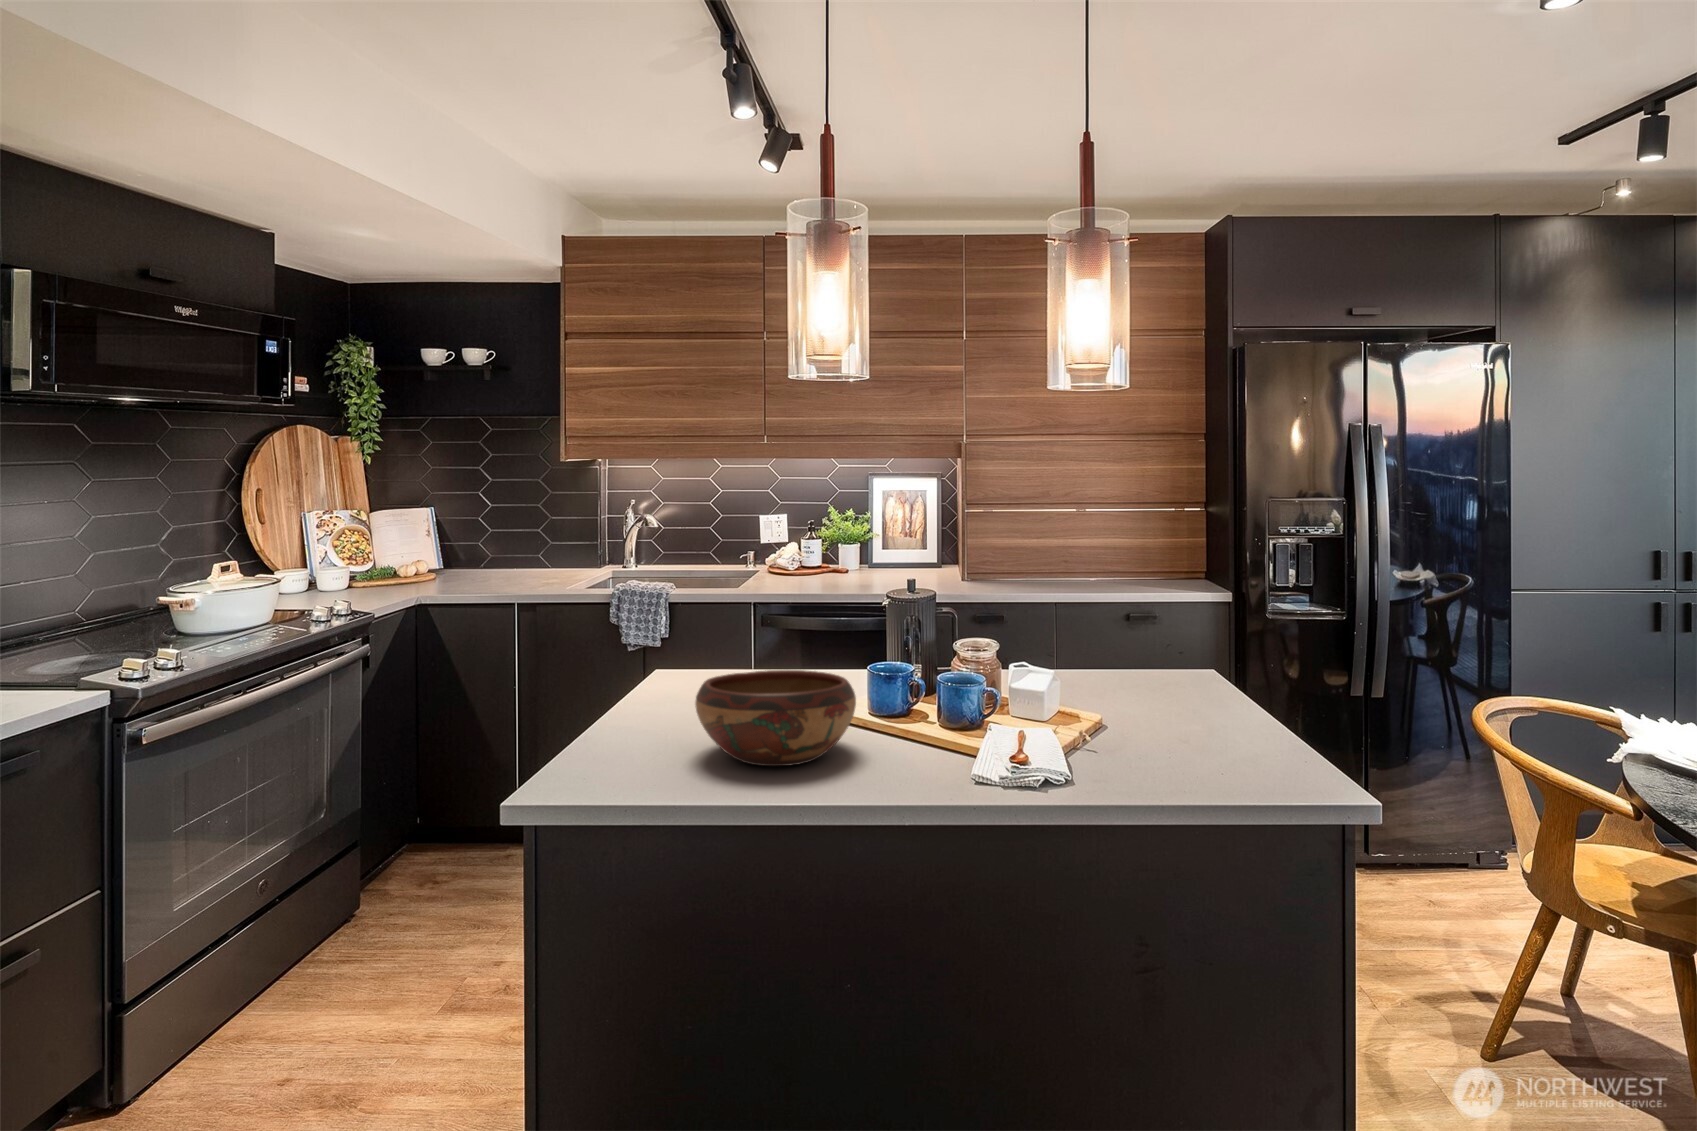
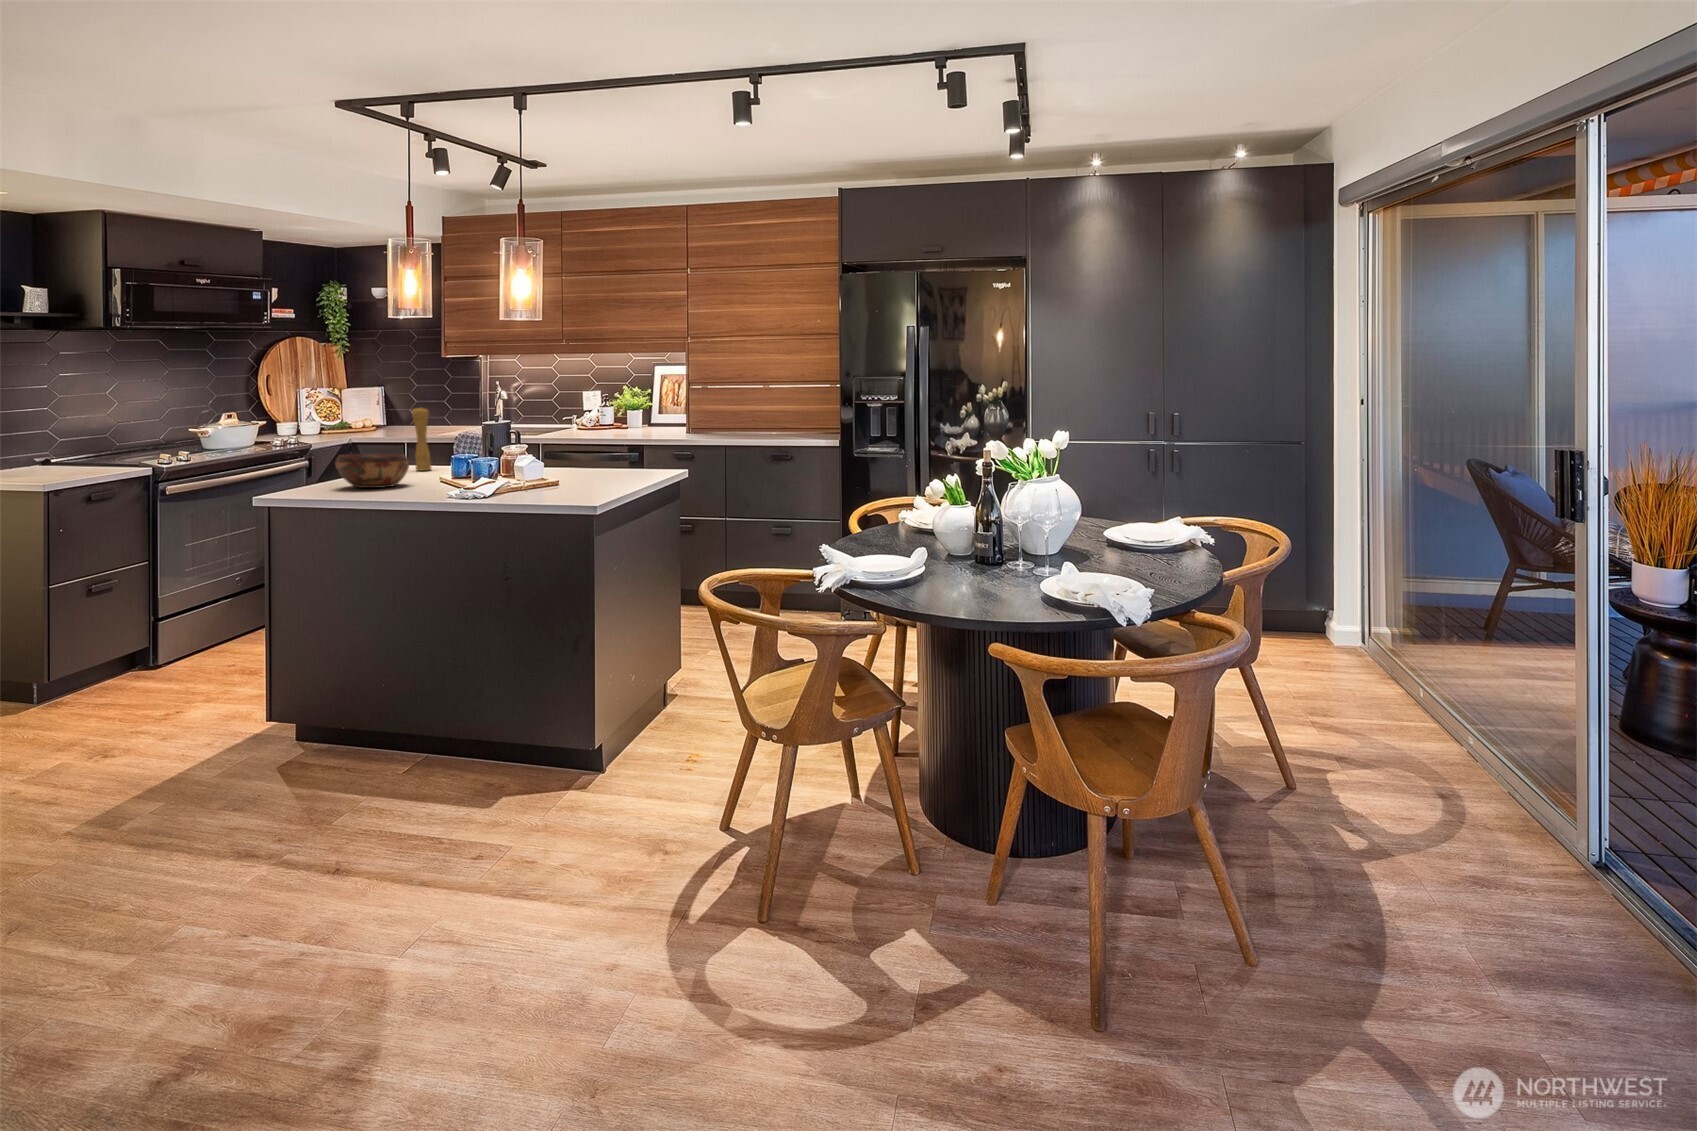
pepper mill: none [700,554,732,680] -> present [412,408,431,471]

